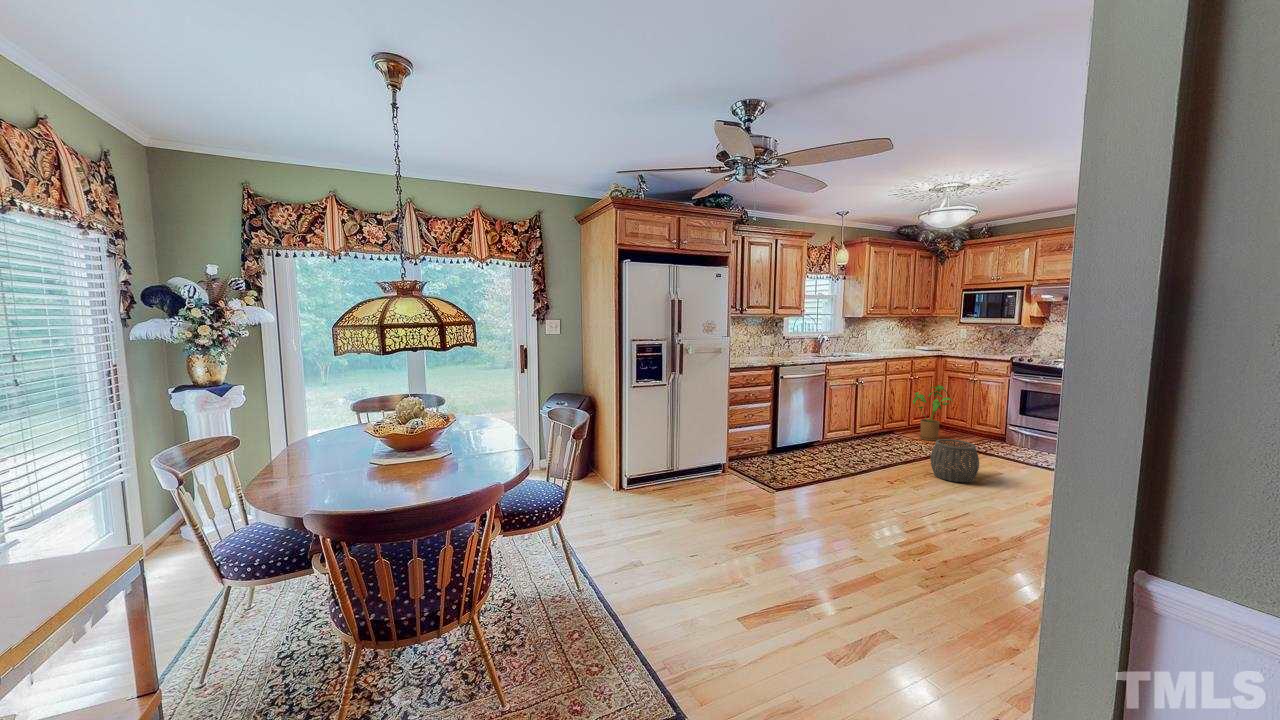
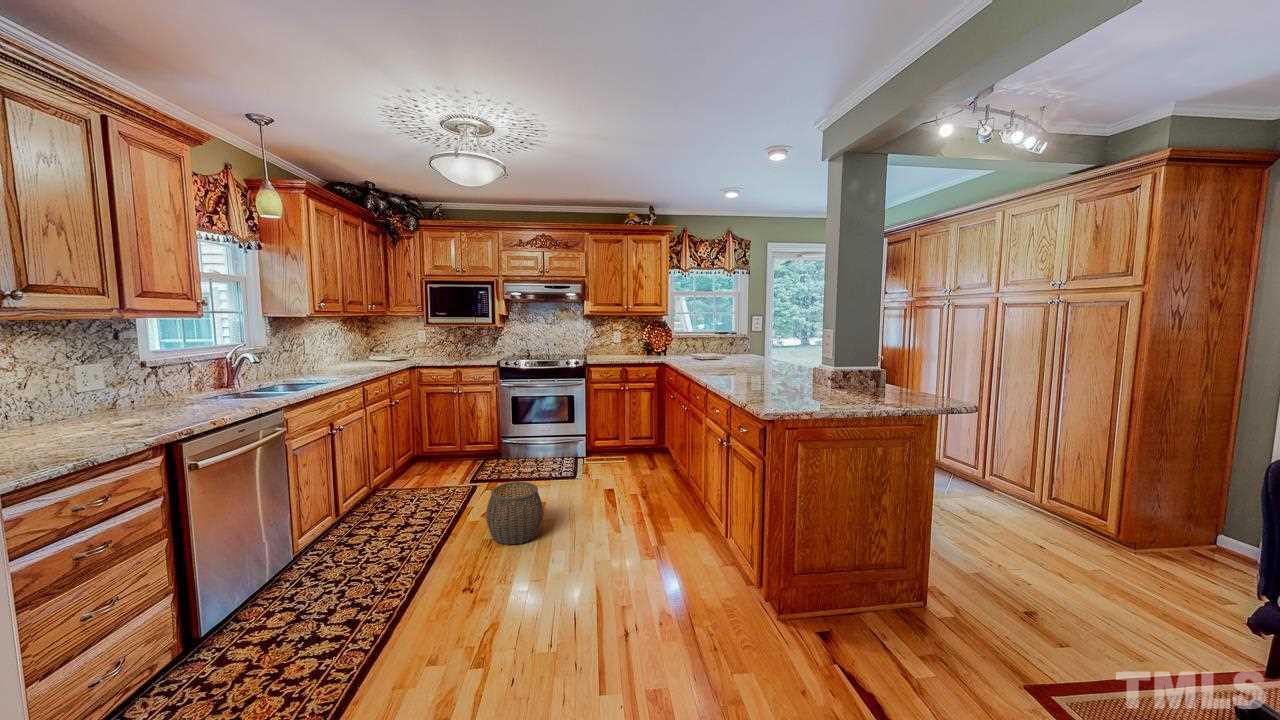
house plant: present [913,385,953,441] -> none [401,407,454,485]

